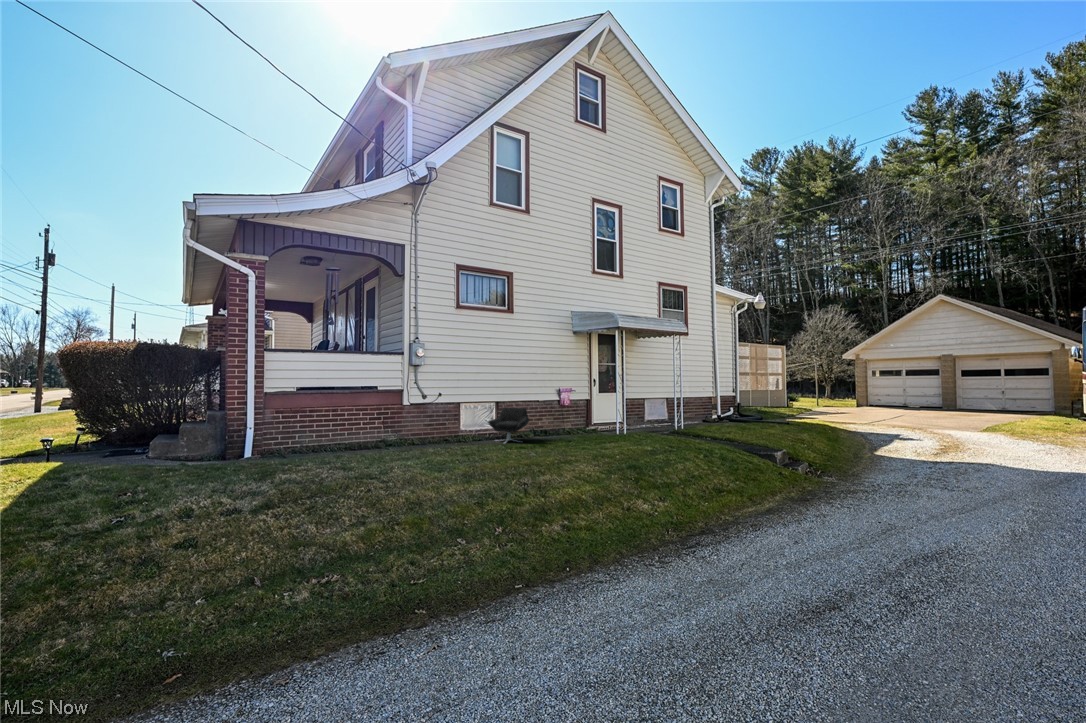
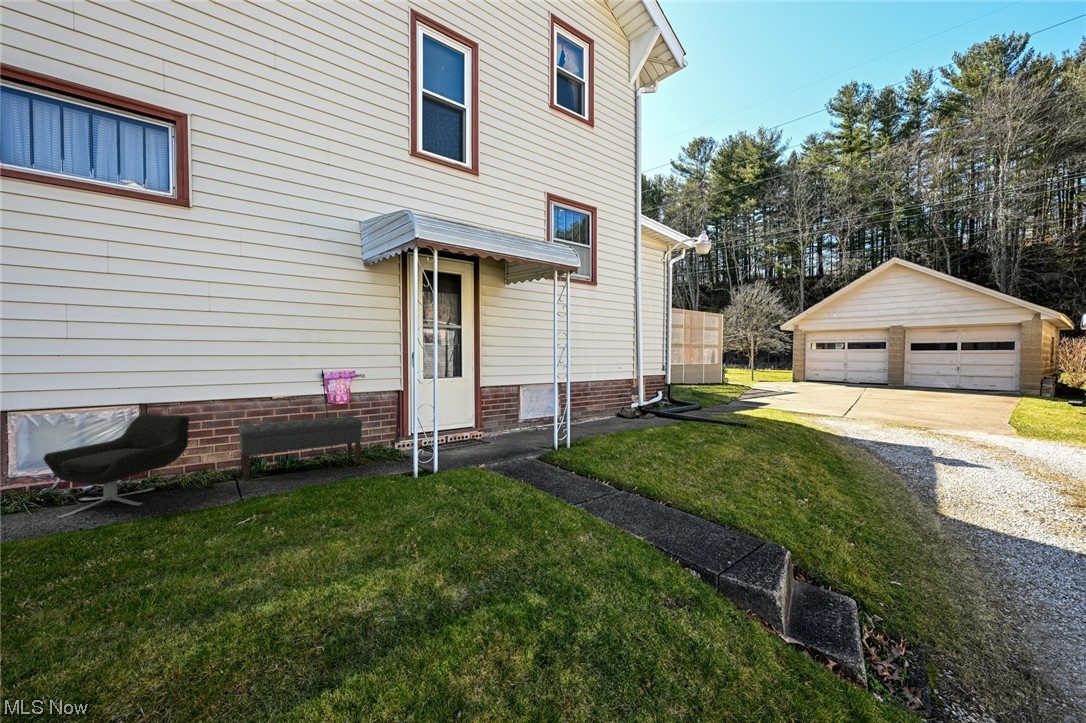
bench: none [532,412,583,439] -> present [238,415,363,481]

